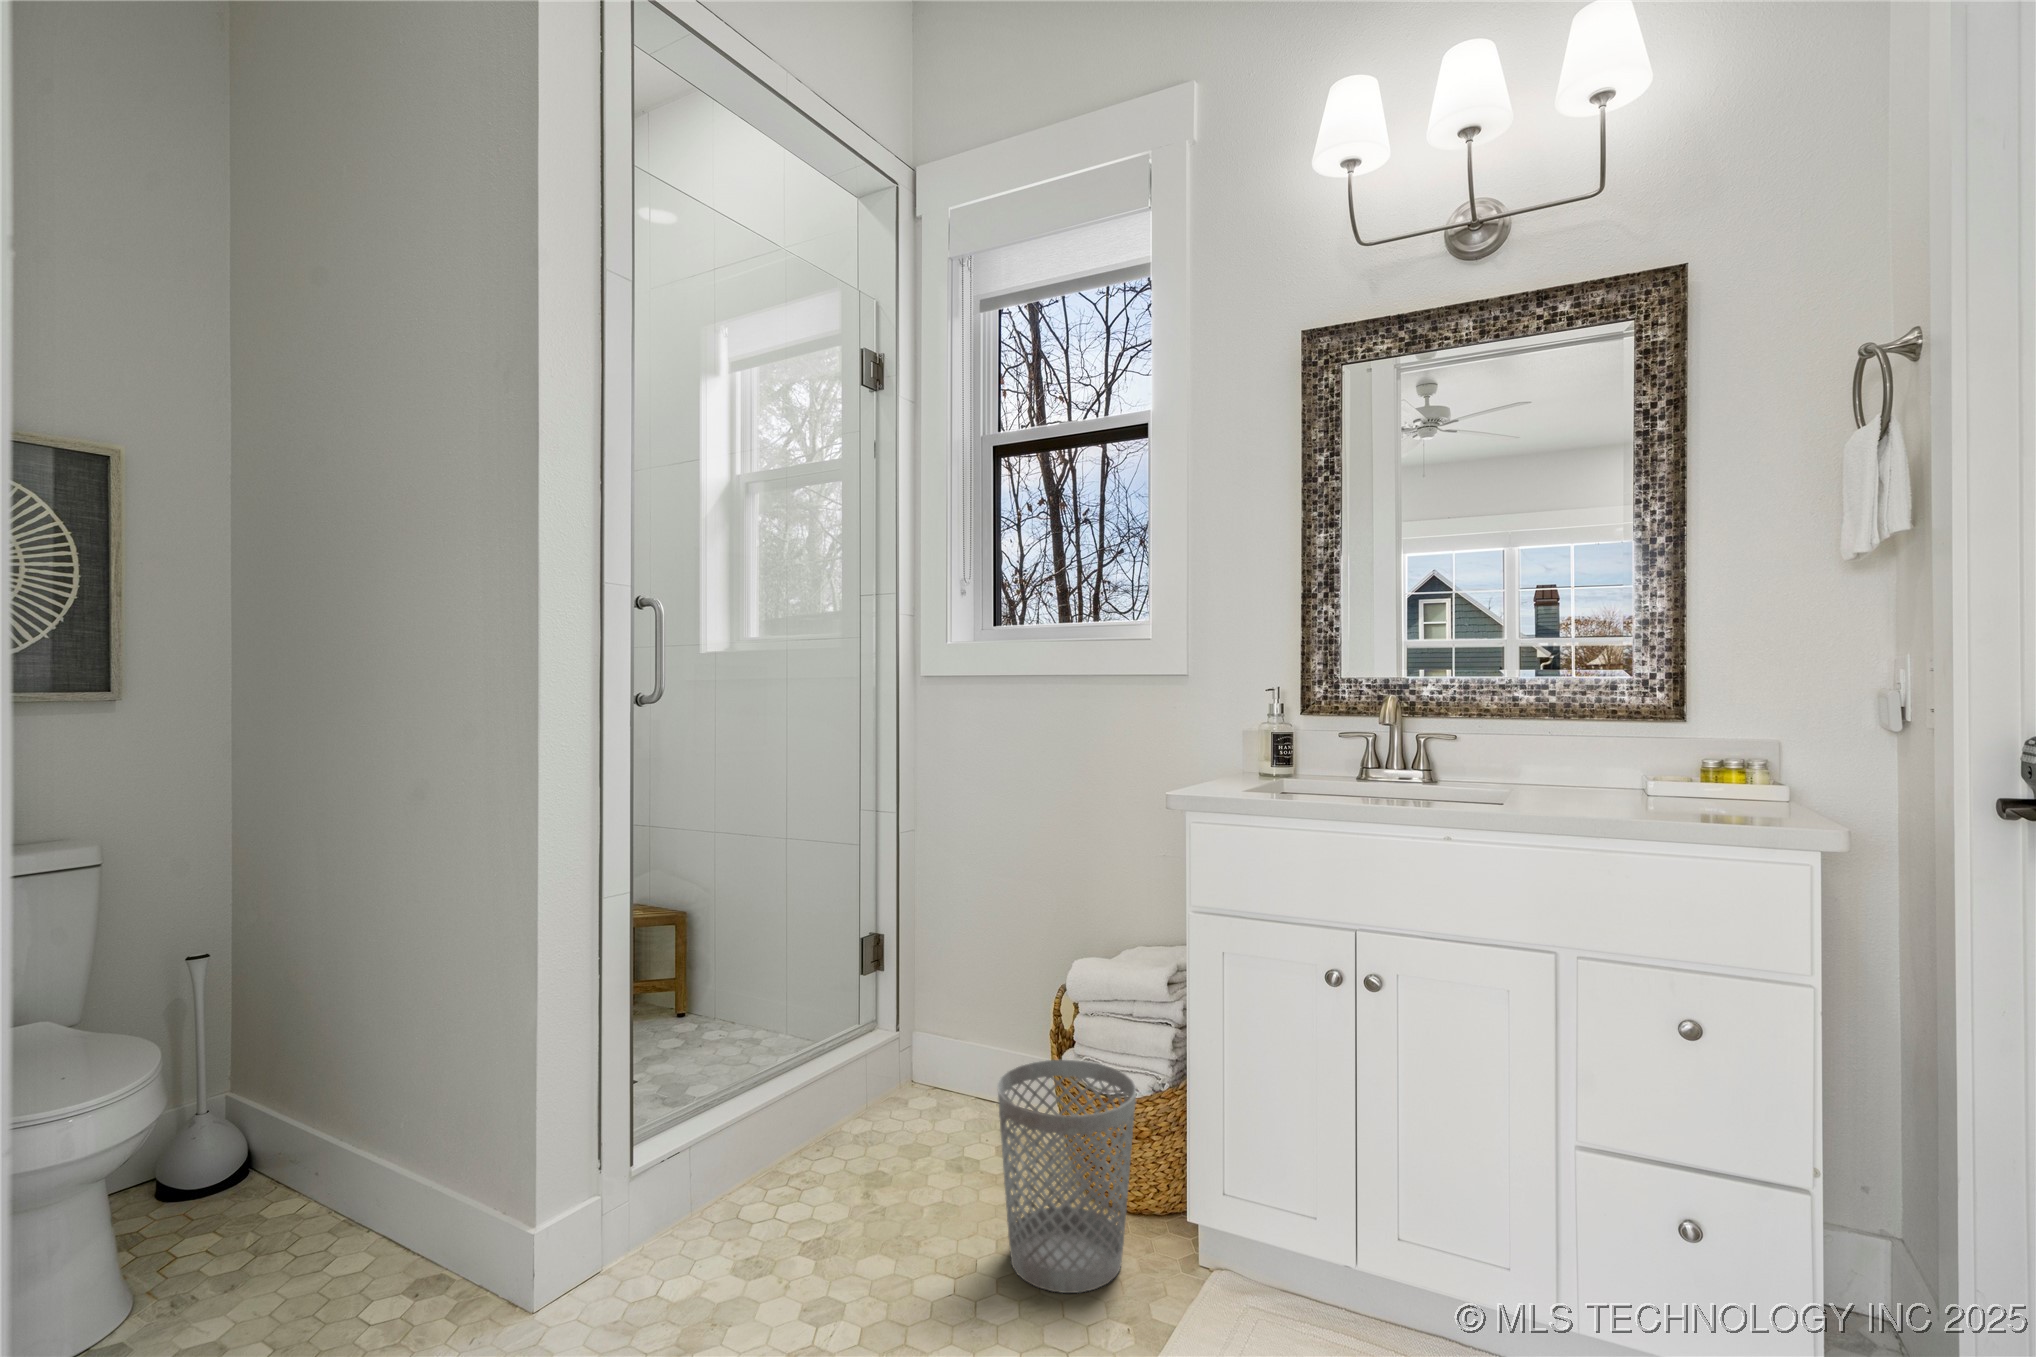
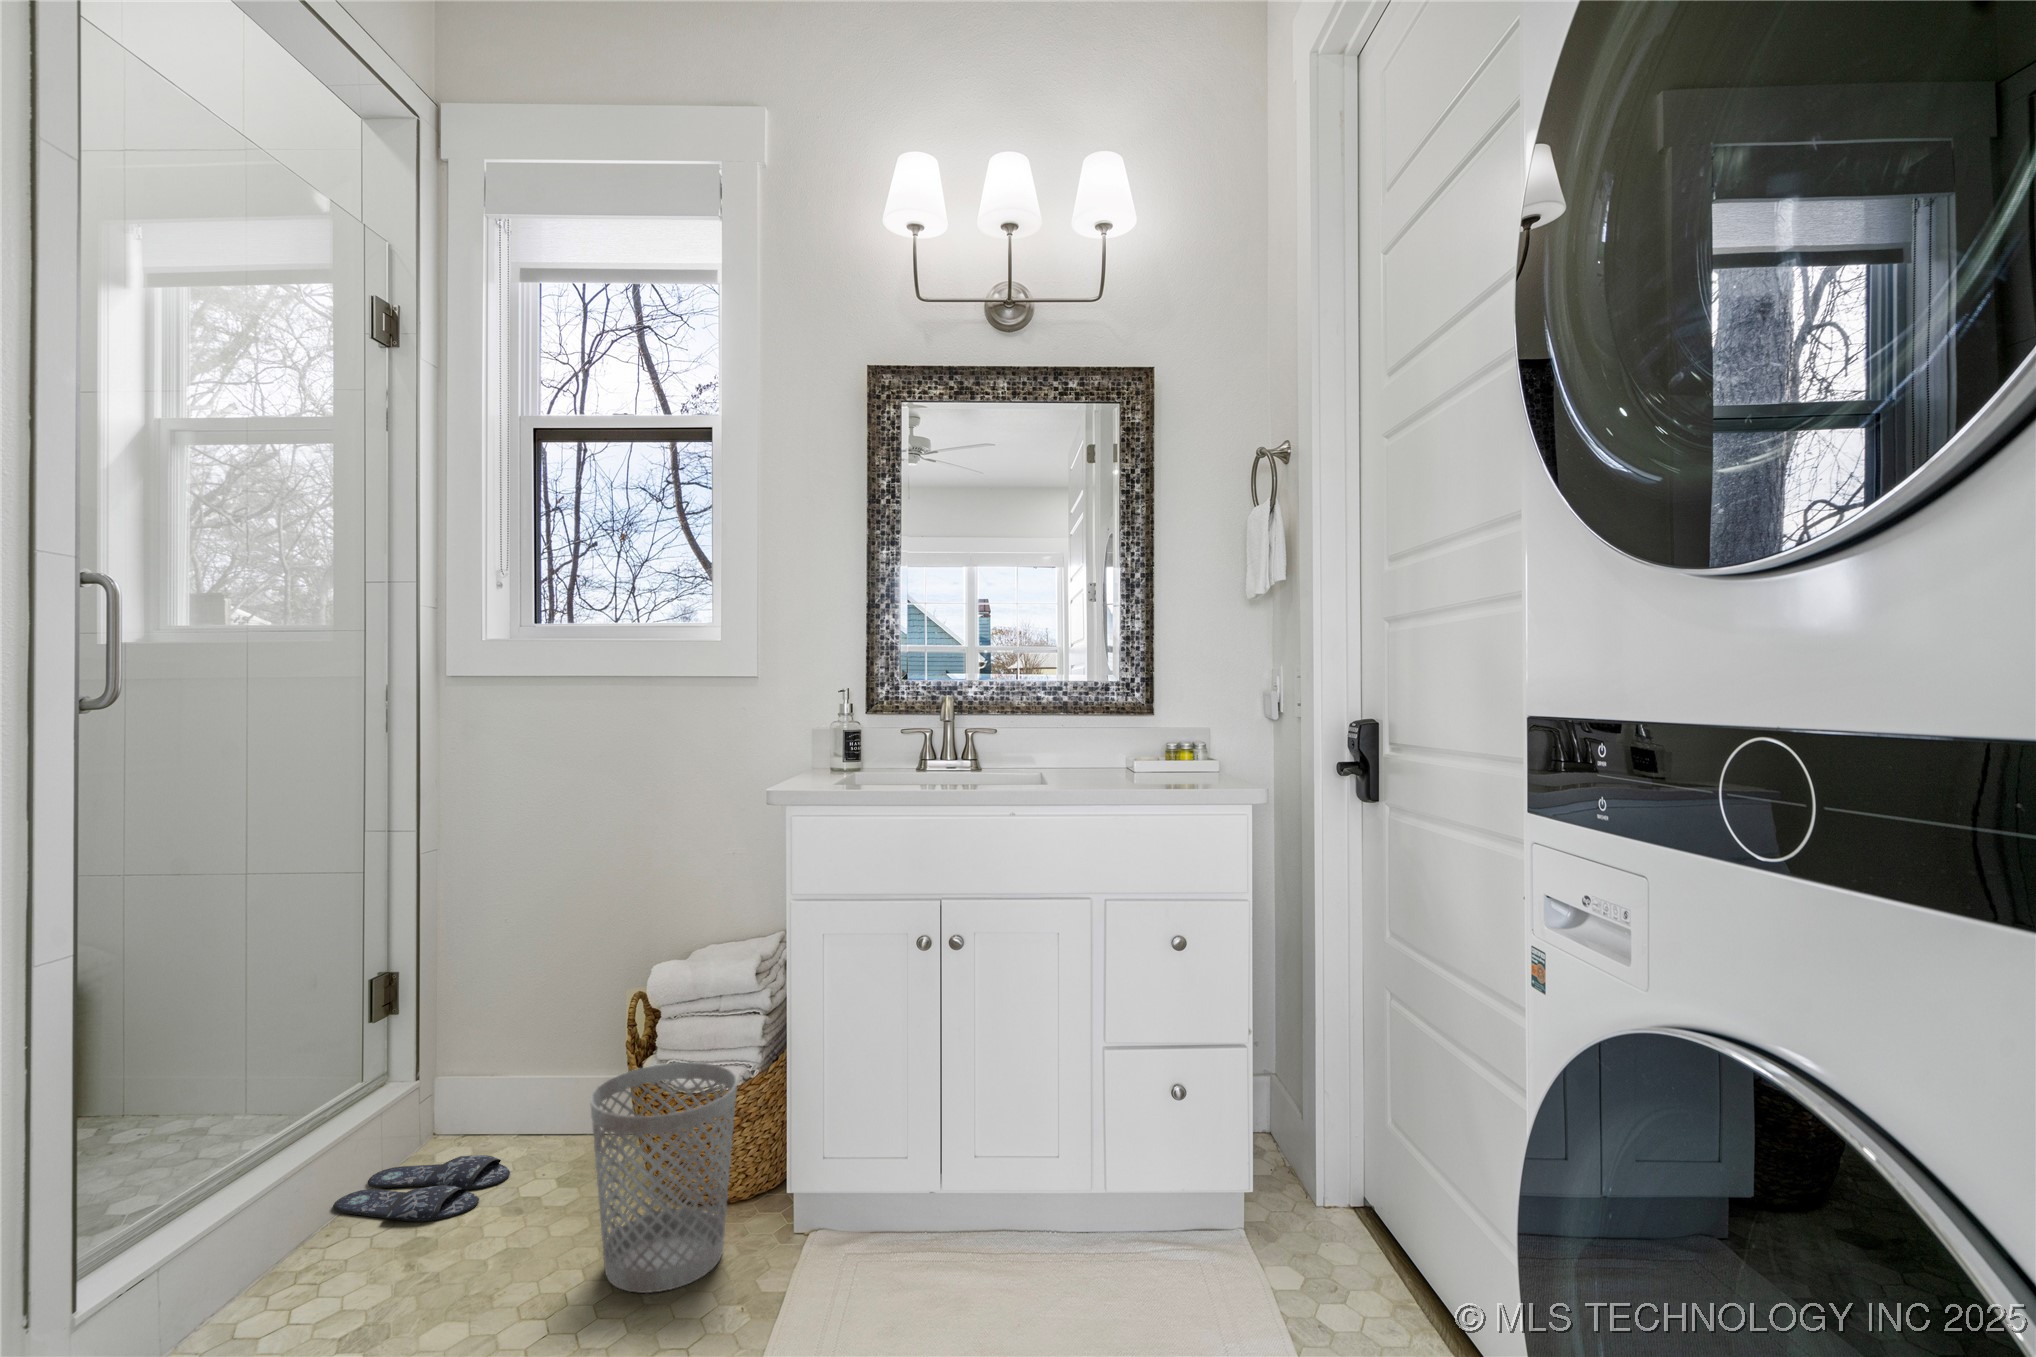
slippers: none [828,1101,962,1159] -> present [333,1155,510,1222]

